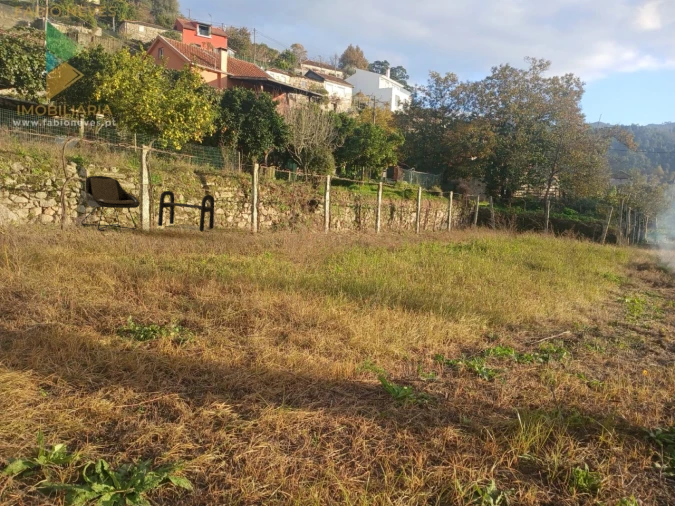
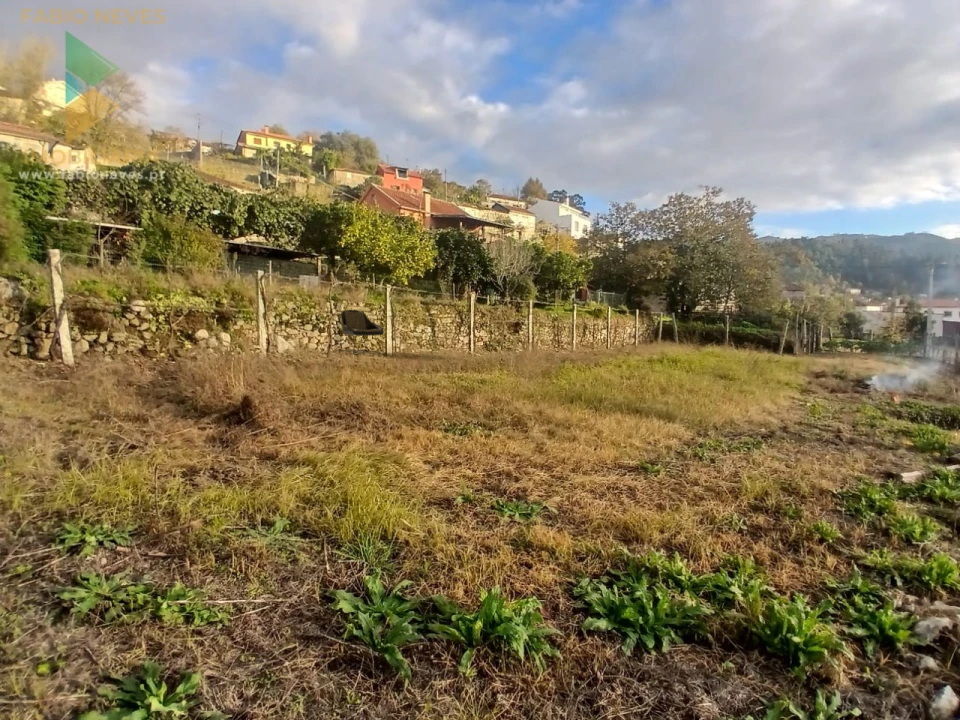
bench: present [158,191,214,231] -> none [396,320,441,352]

